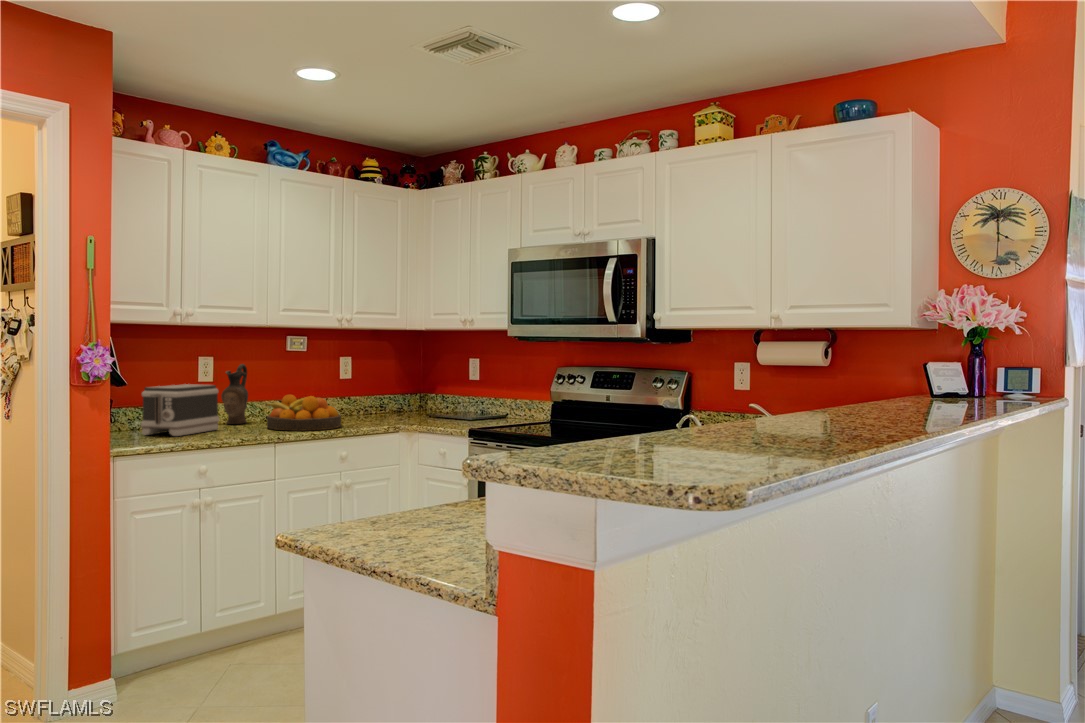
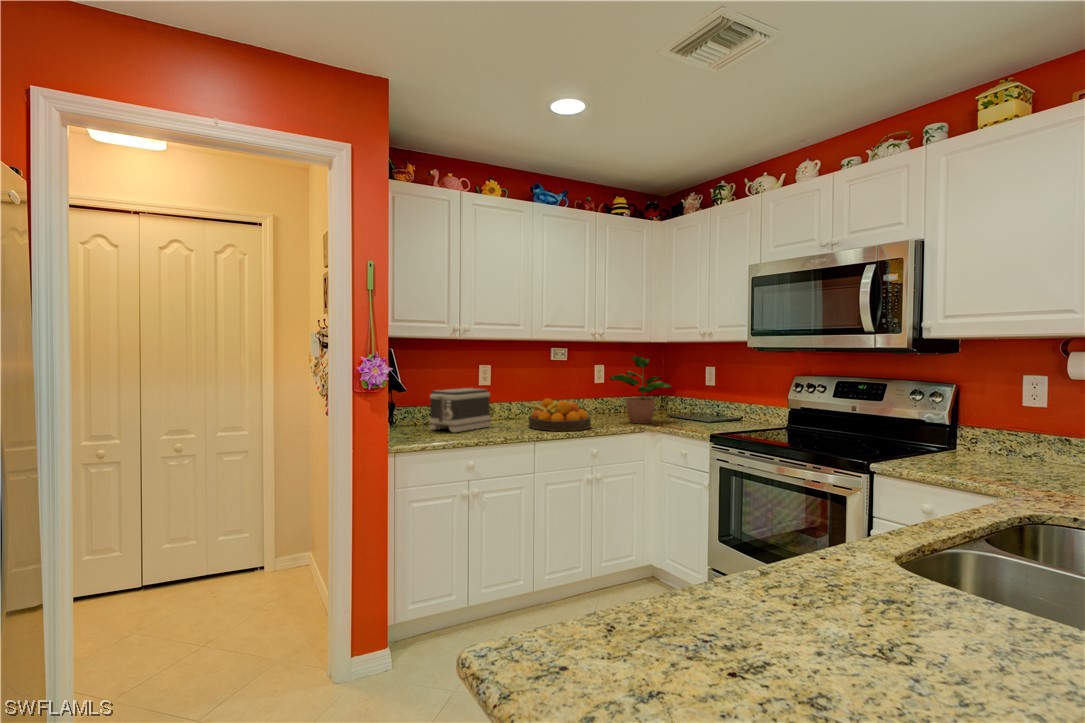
potted plant: none [361,345,432,421] -> present [609,356,672,424]
ceramic pitcher: present [221,364,248,424] -> none [495,371,516,421]

